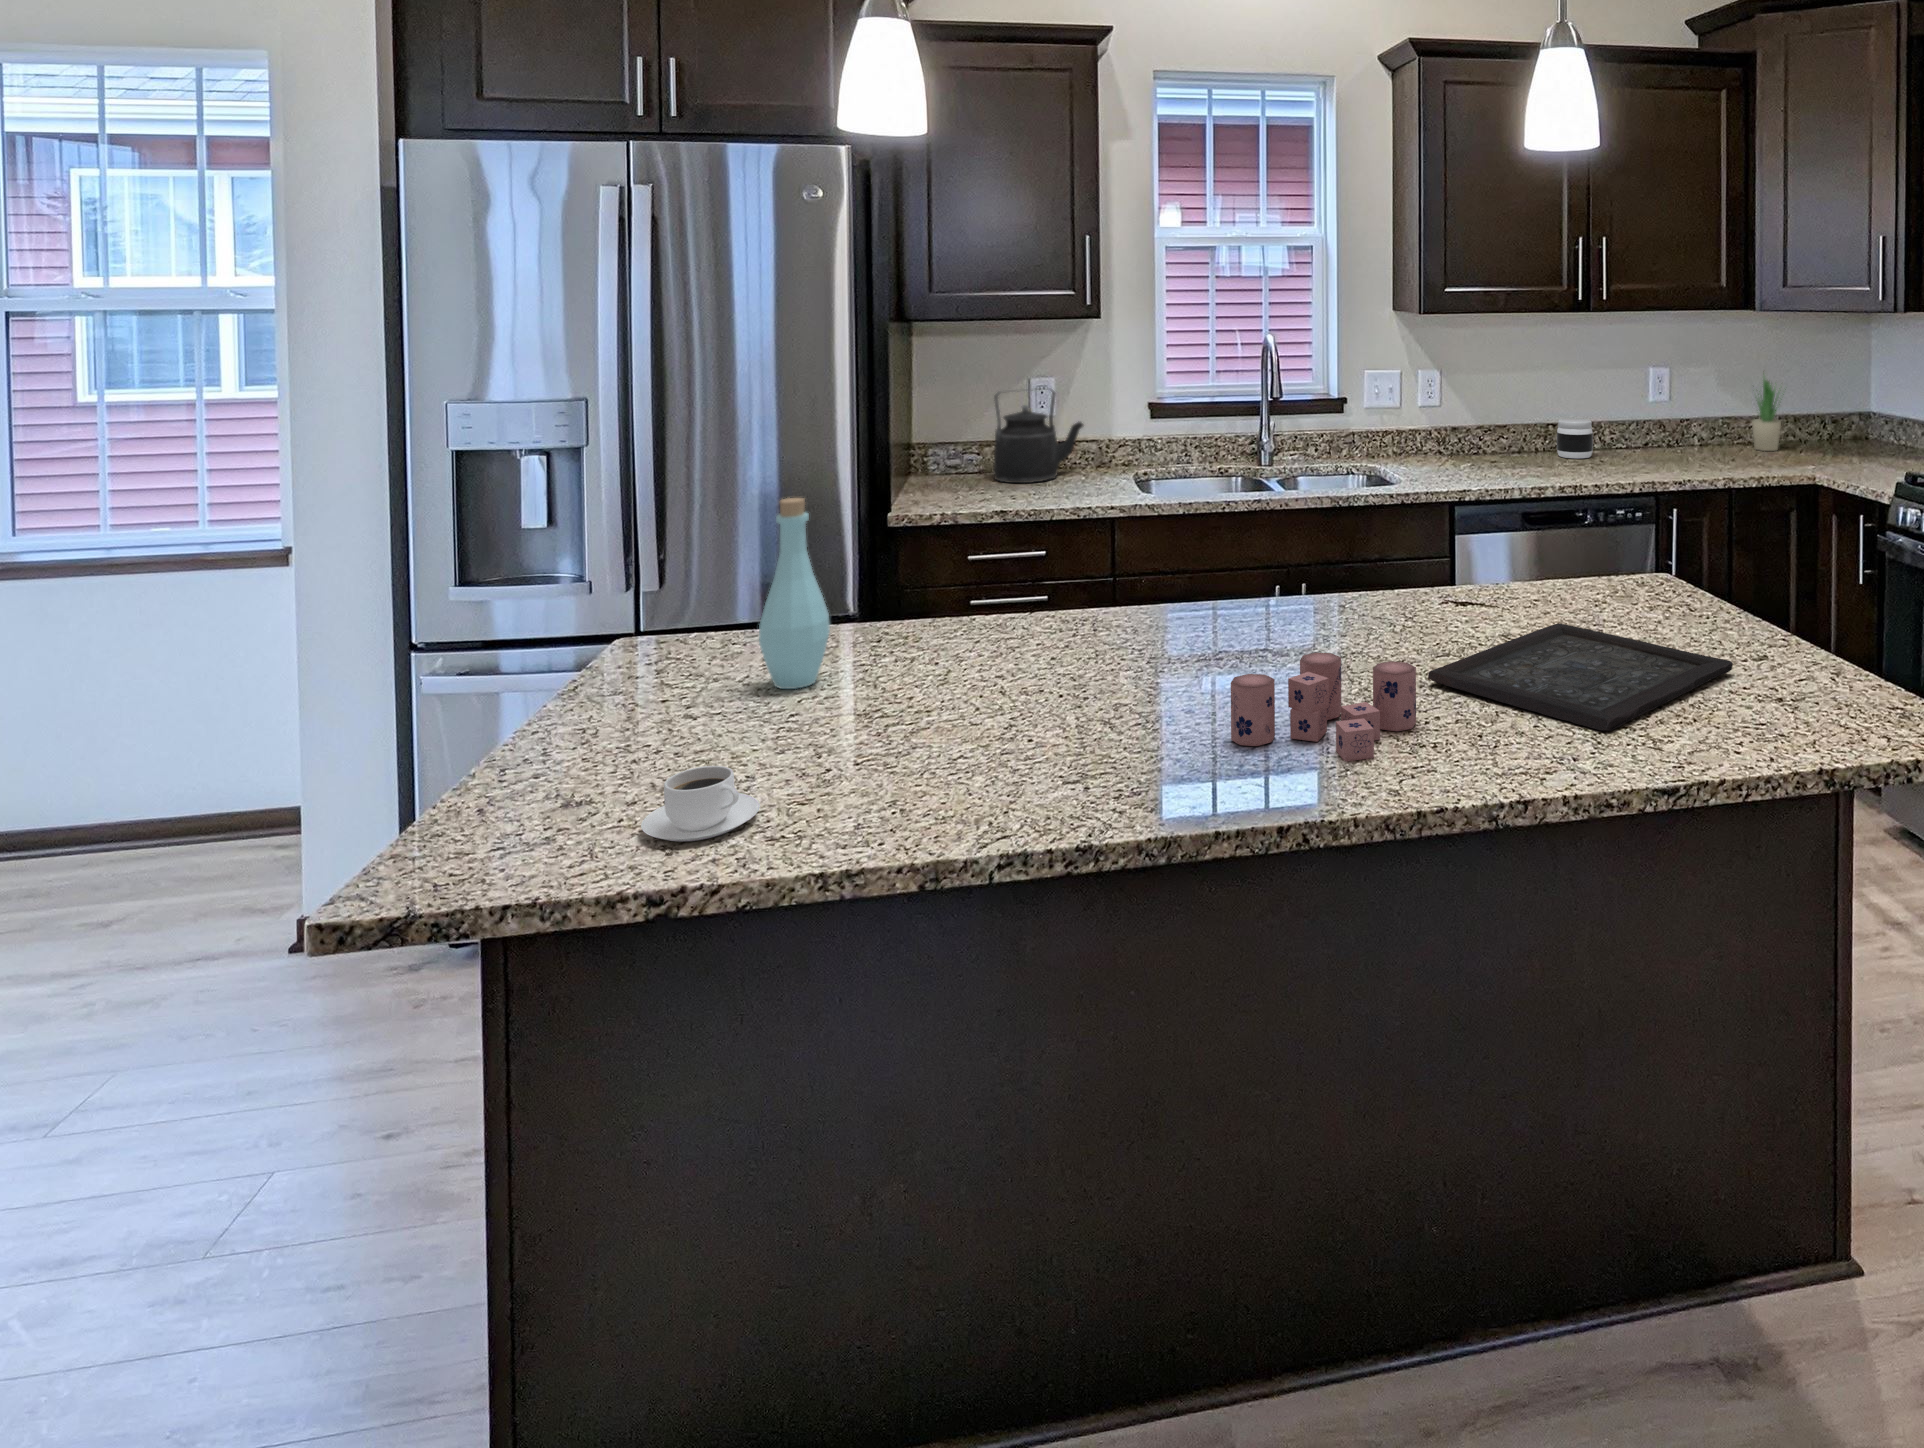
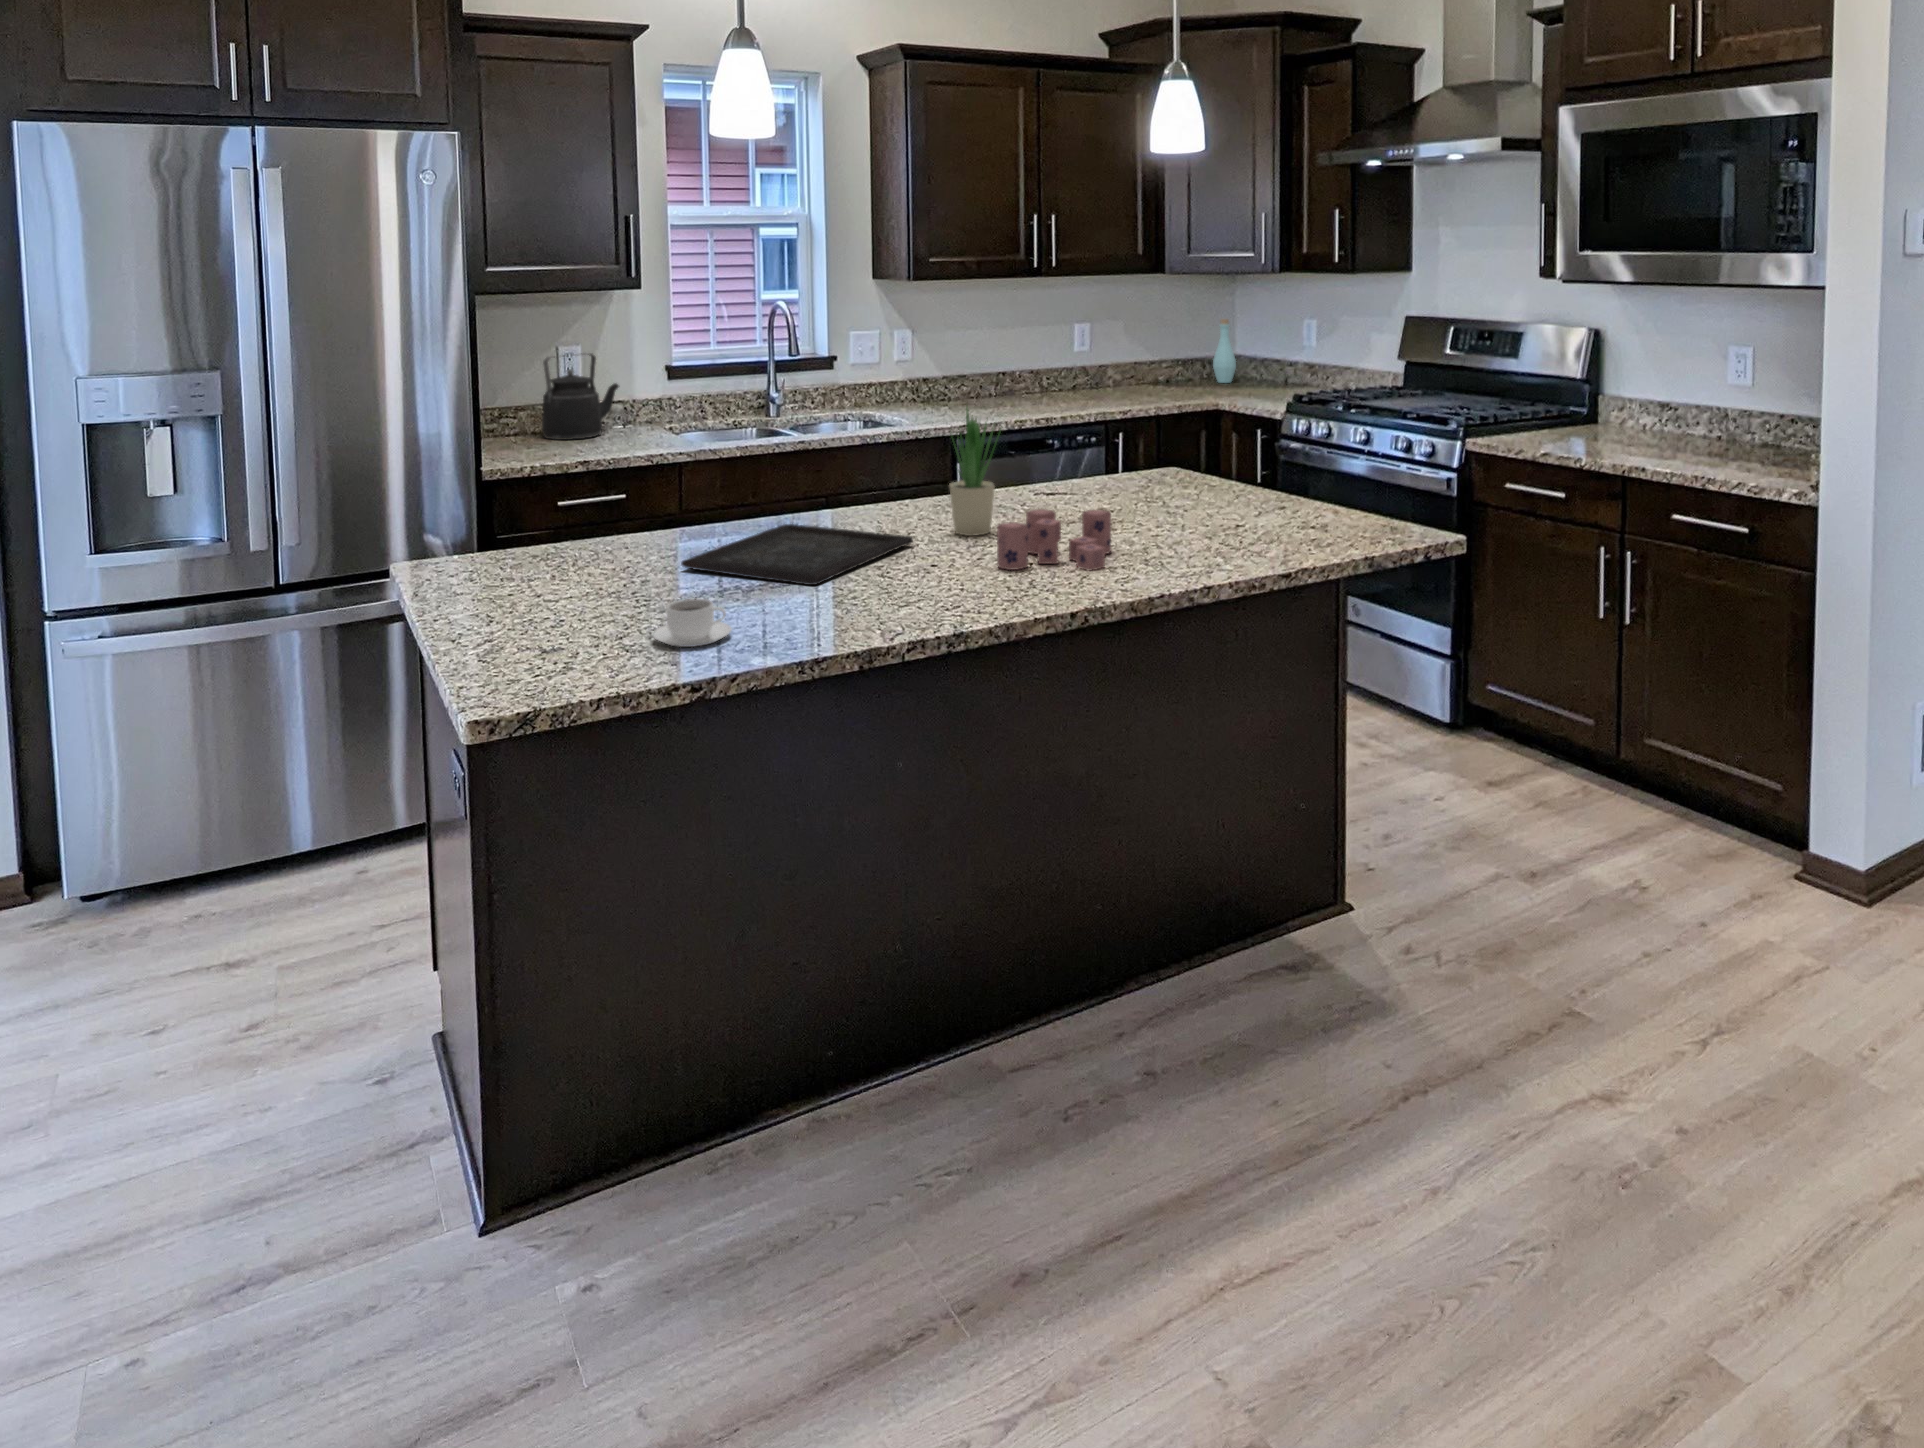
potted plant: present [1752,379,1781,451] -> present [949,407,1002,536]
jar: present [1557,418,1593,458] -> none [1009,367,1039,400]
bottle: present [759,498,830,689] -> present [1213,319,1236,383]
tray: present [1428,623,1733,731] -> present [681,524,913,585]

